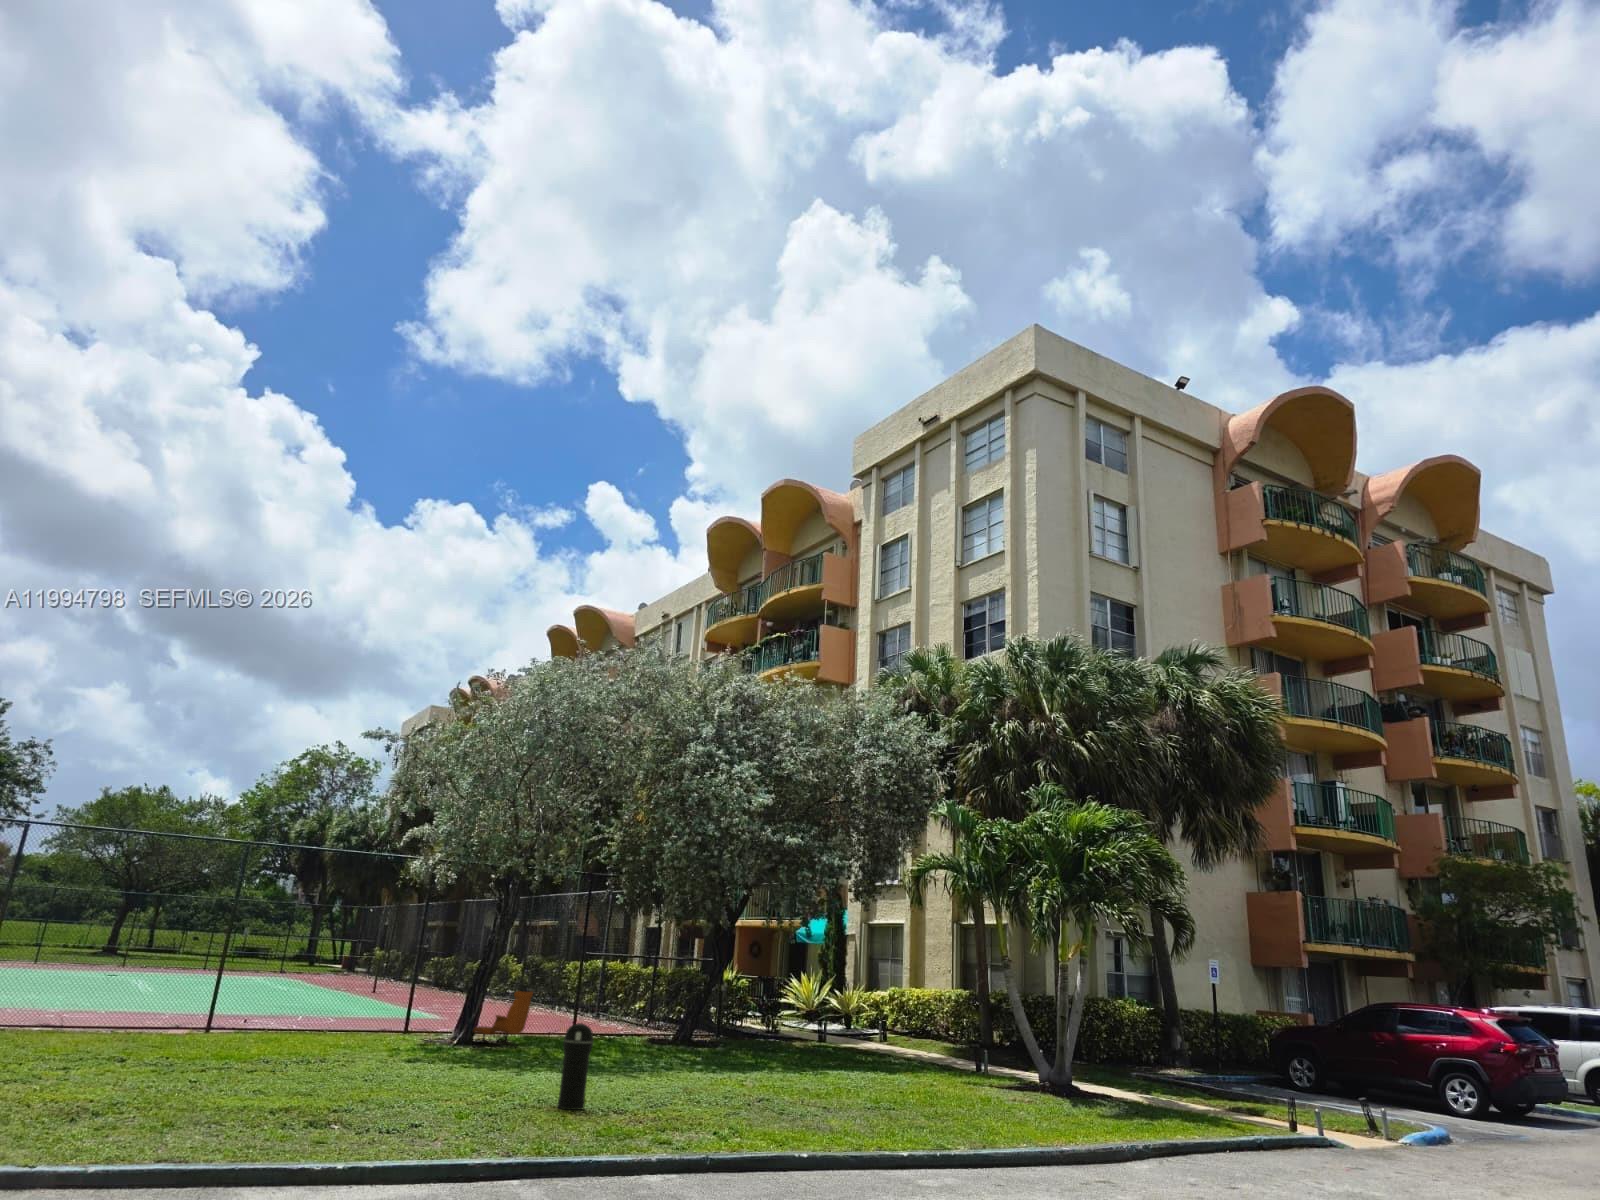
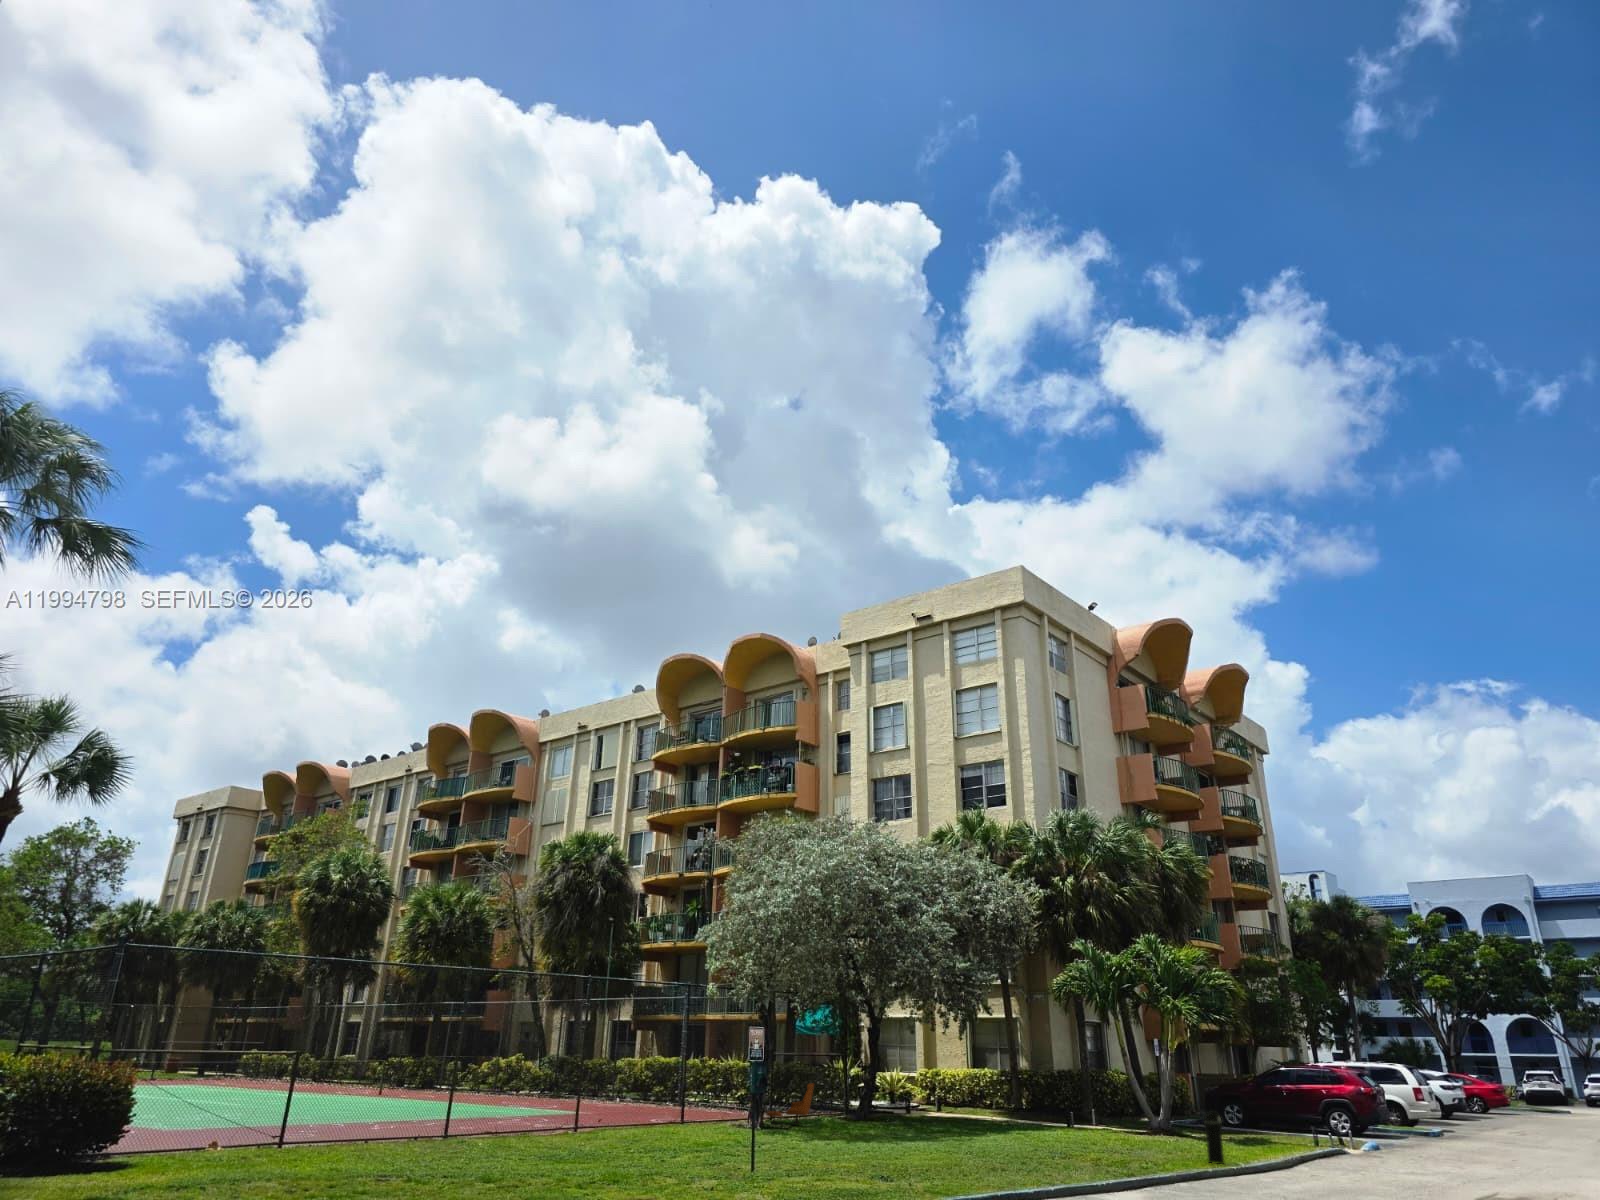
trash can: present [557,1023,593,1110] -> present [1204,1111,1224,1164]

